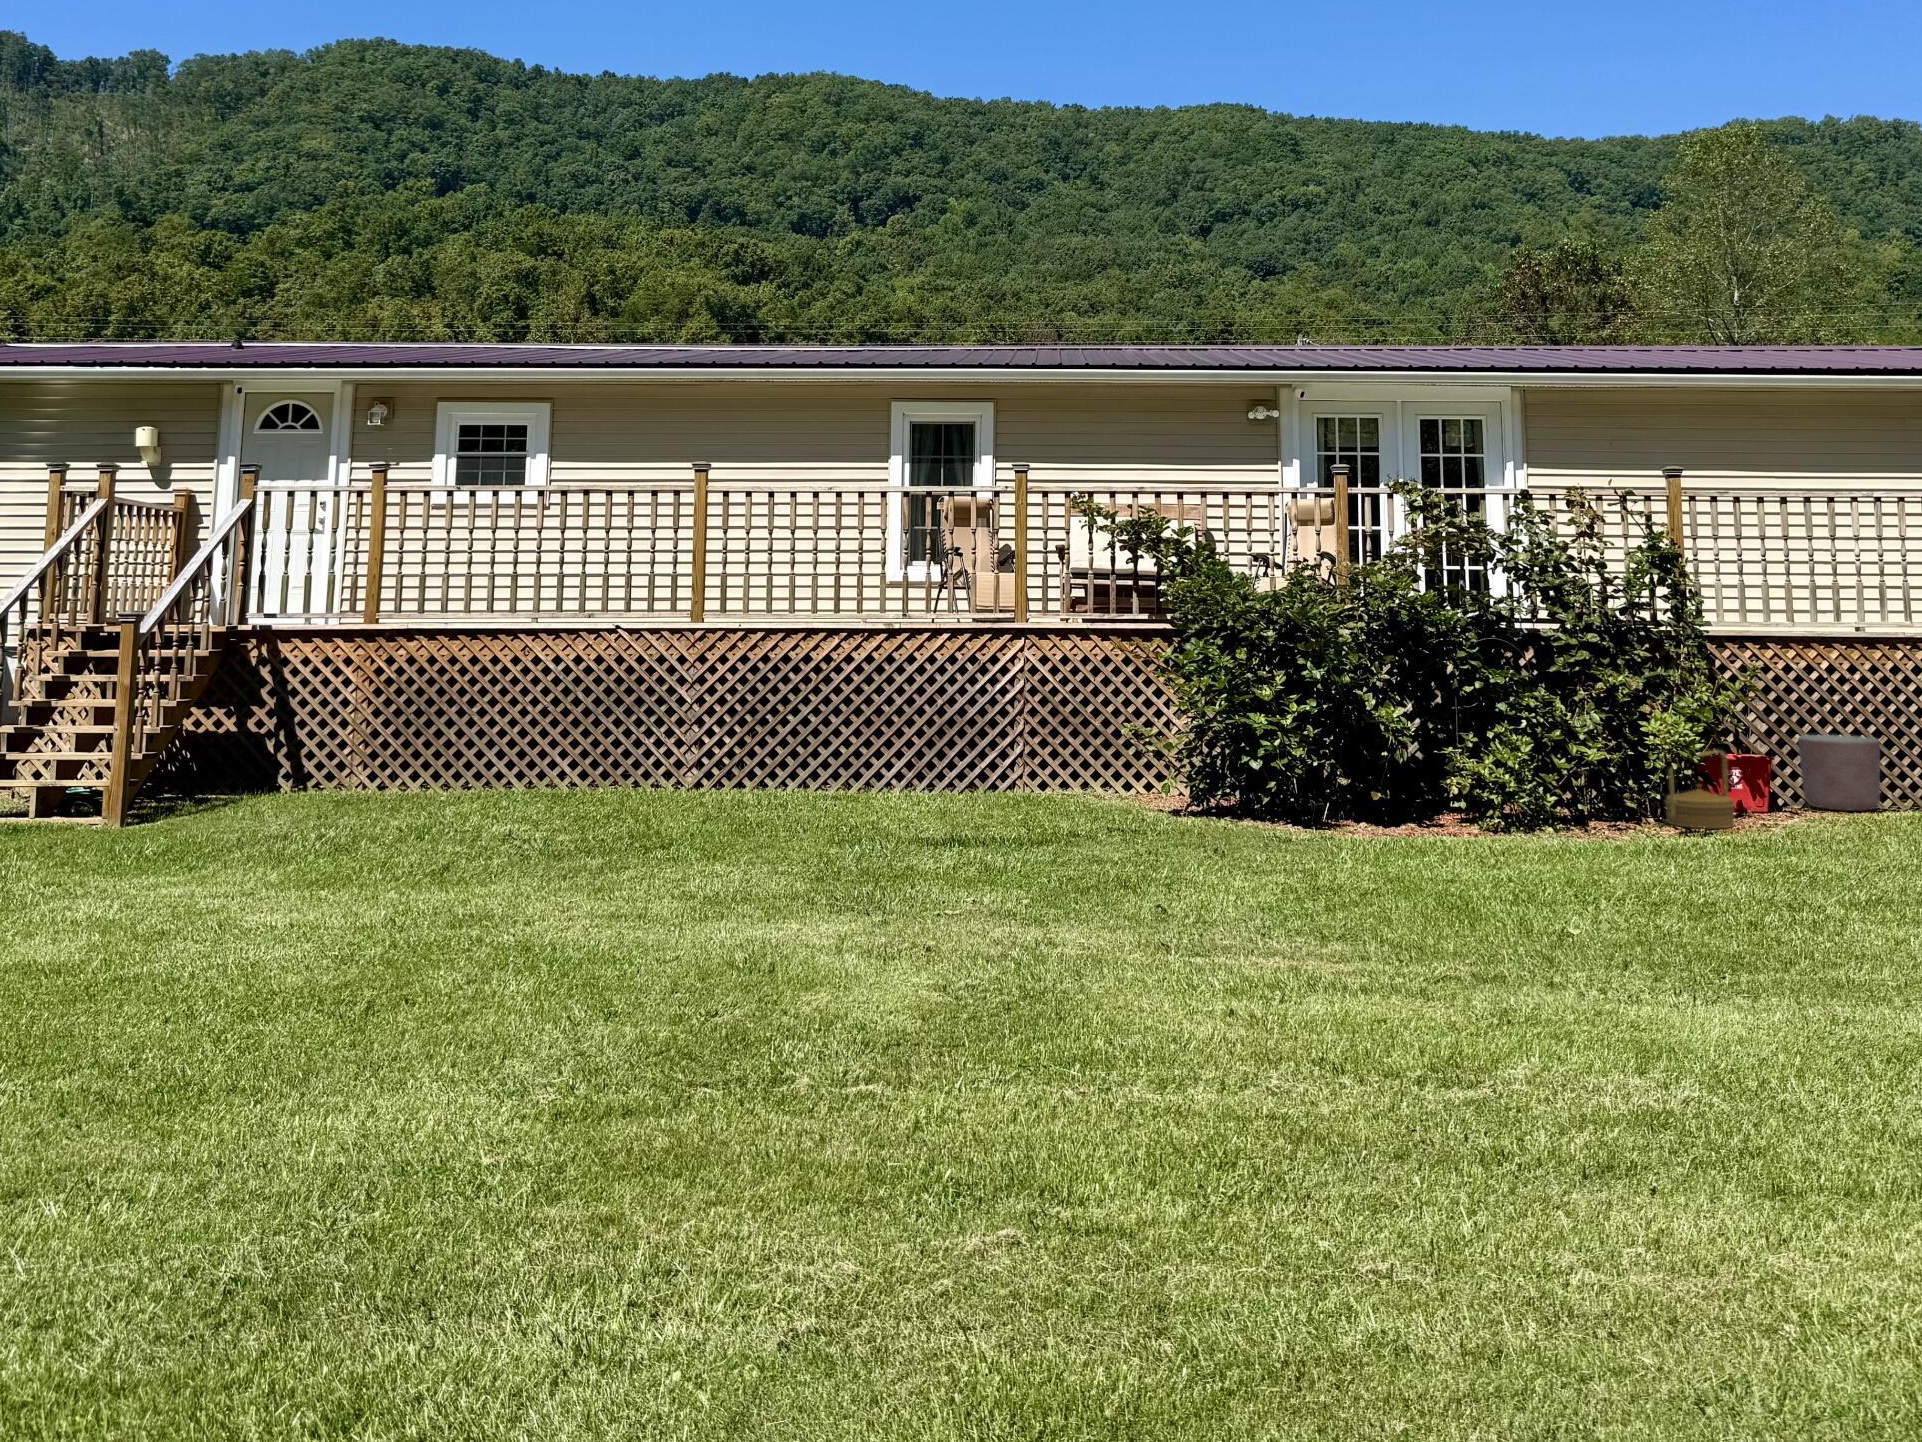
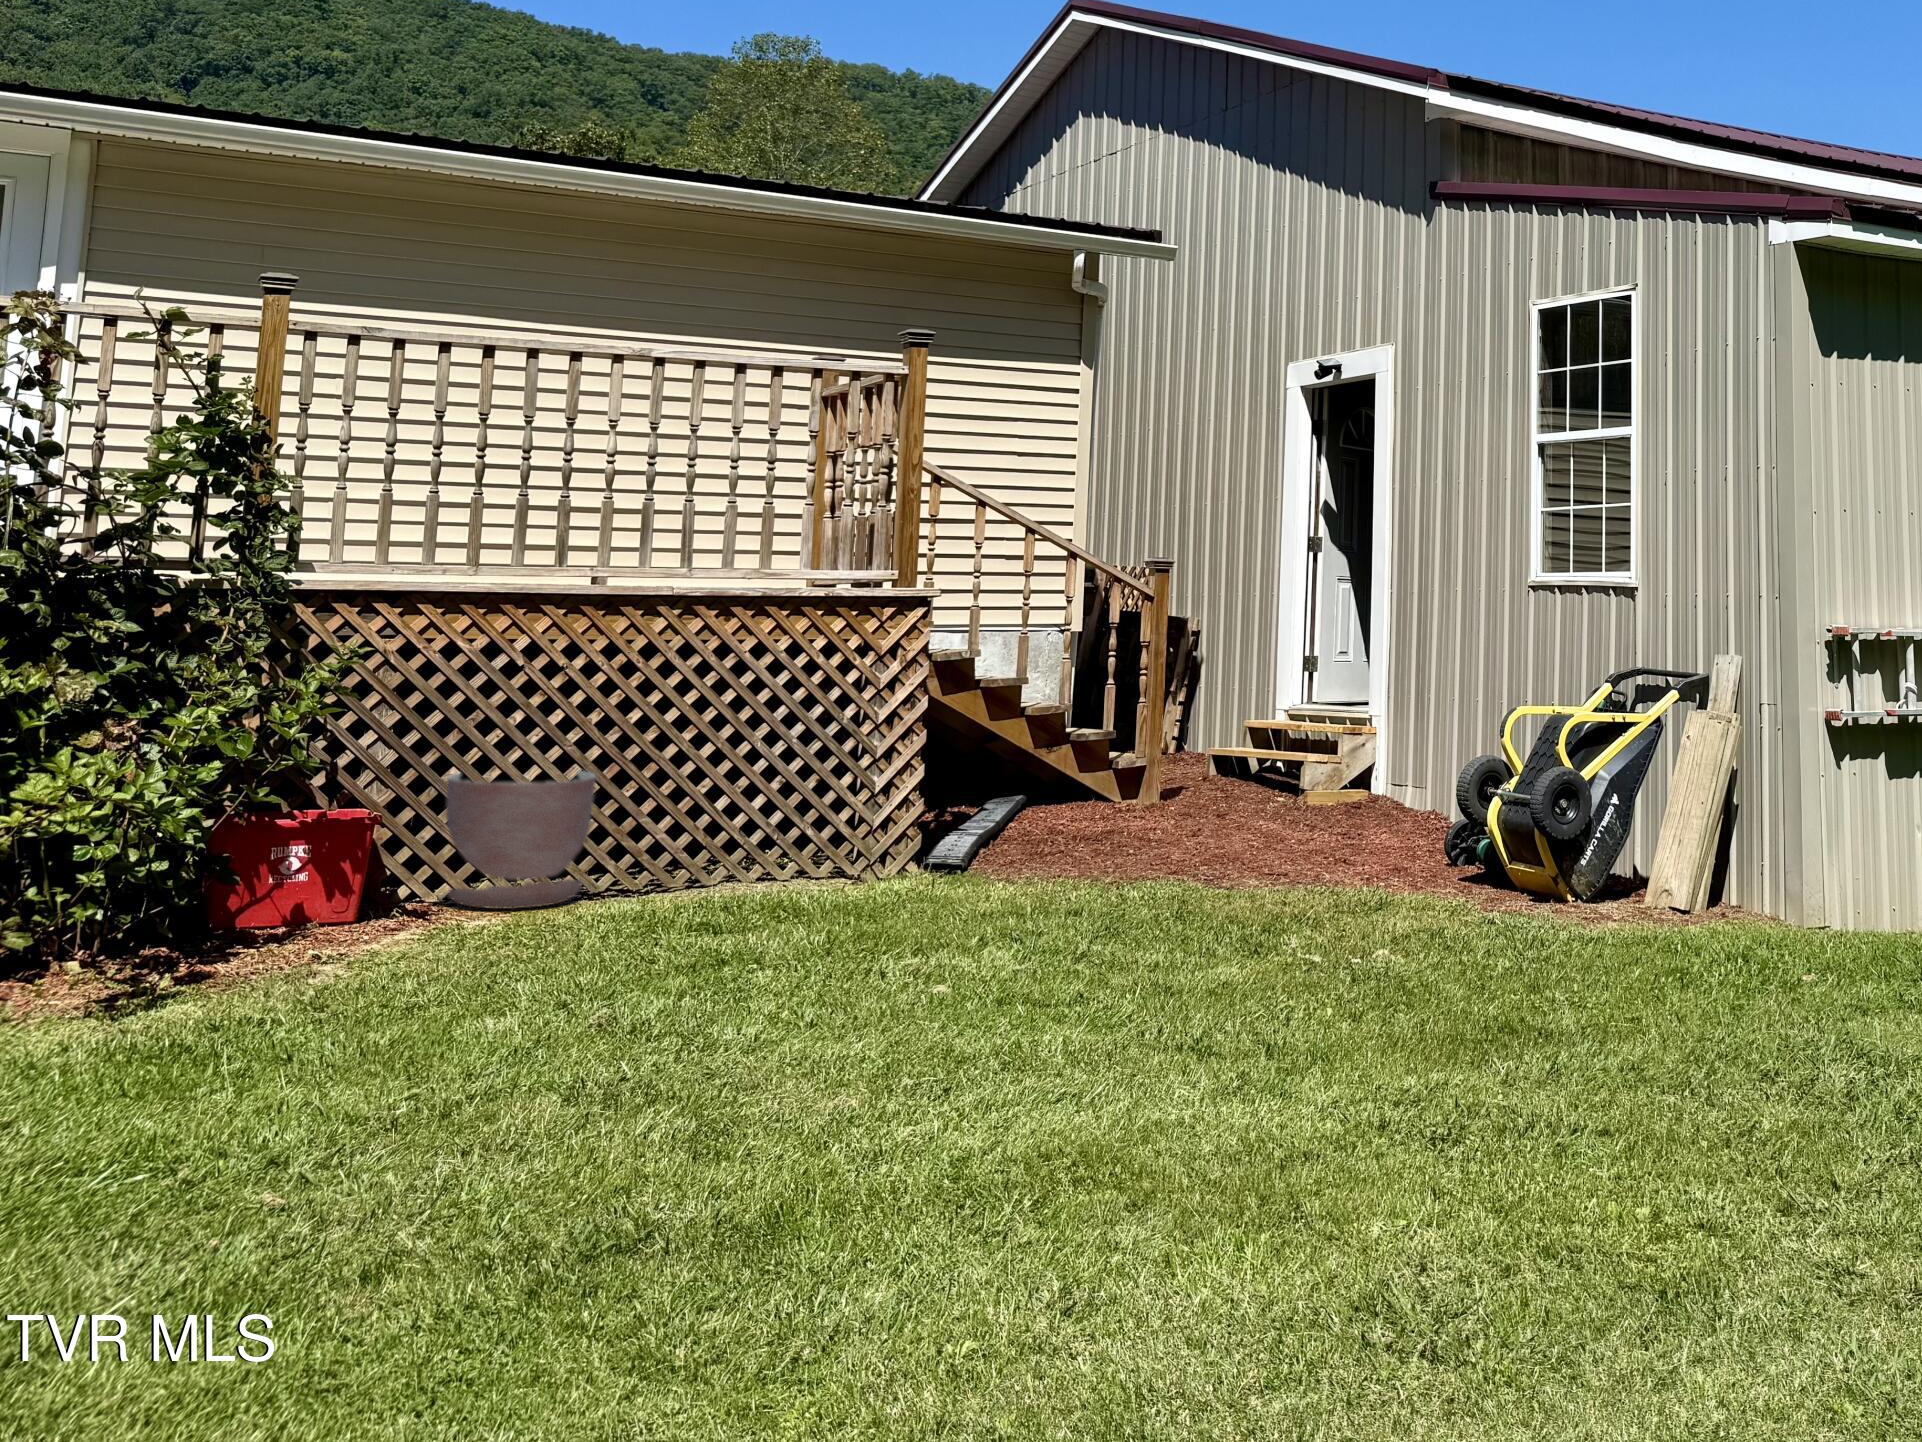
woven basket: present [1665,750,1735,829] -> none [91,819,253,987]

